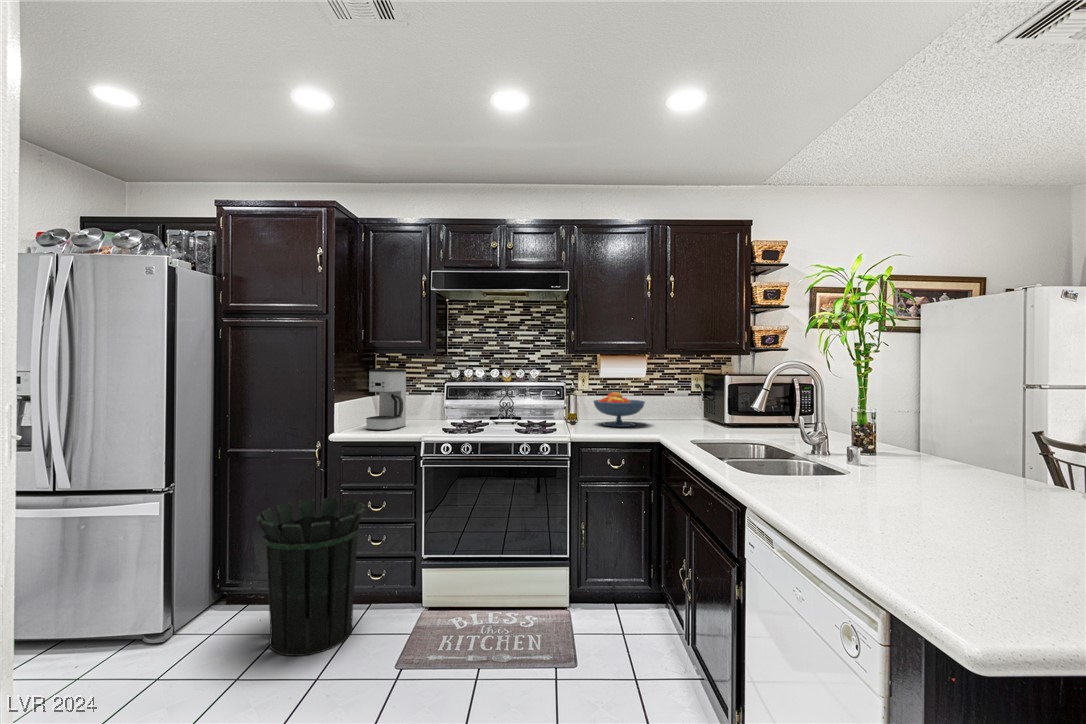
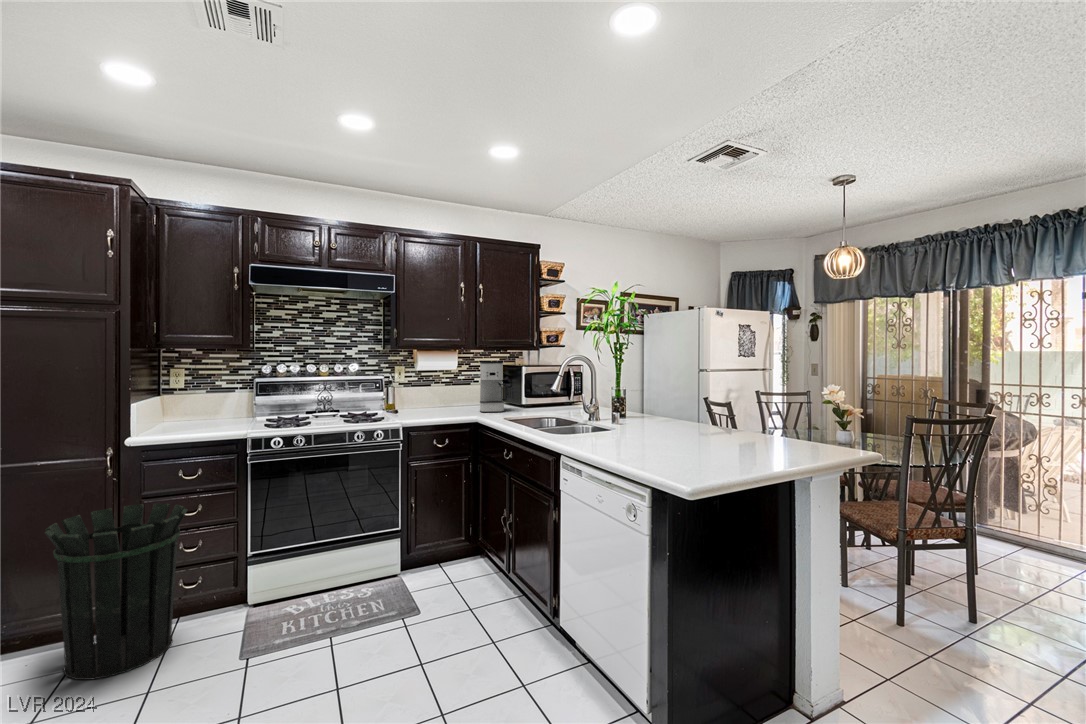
coffee maker: present [366,369,406,430] -> present [480,361,508,412]
fruit bowl: present [593,392,645,427] -> none [411,383,458,413]

